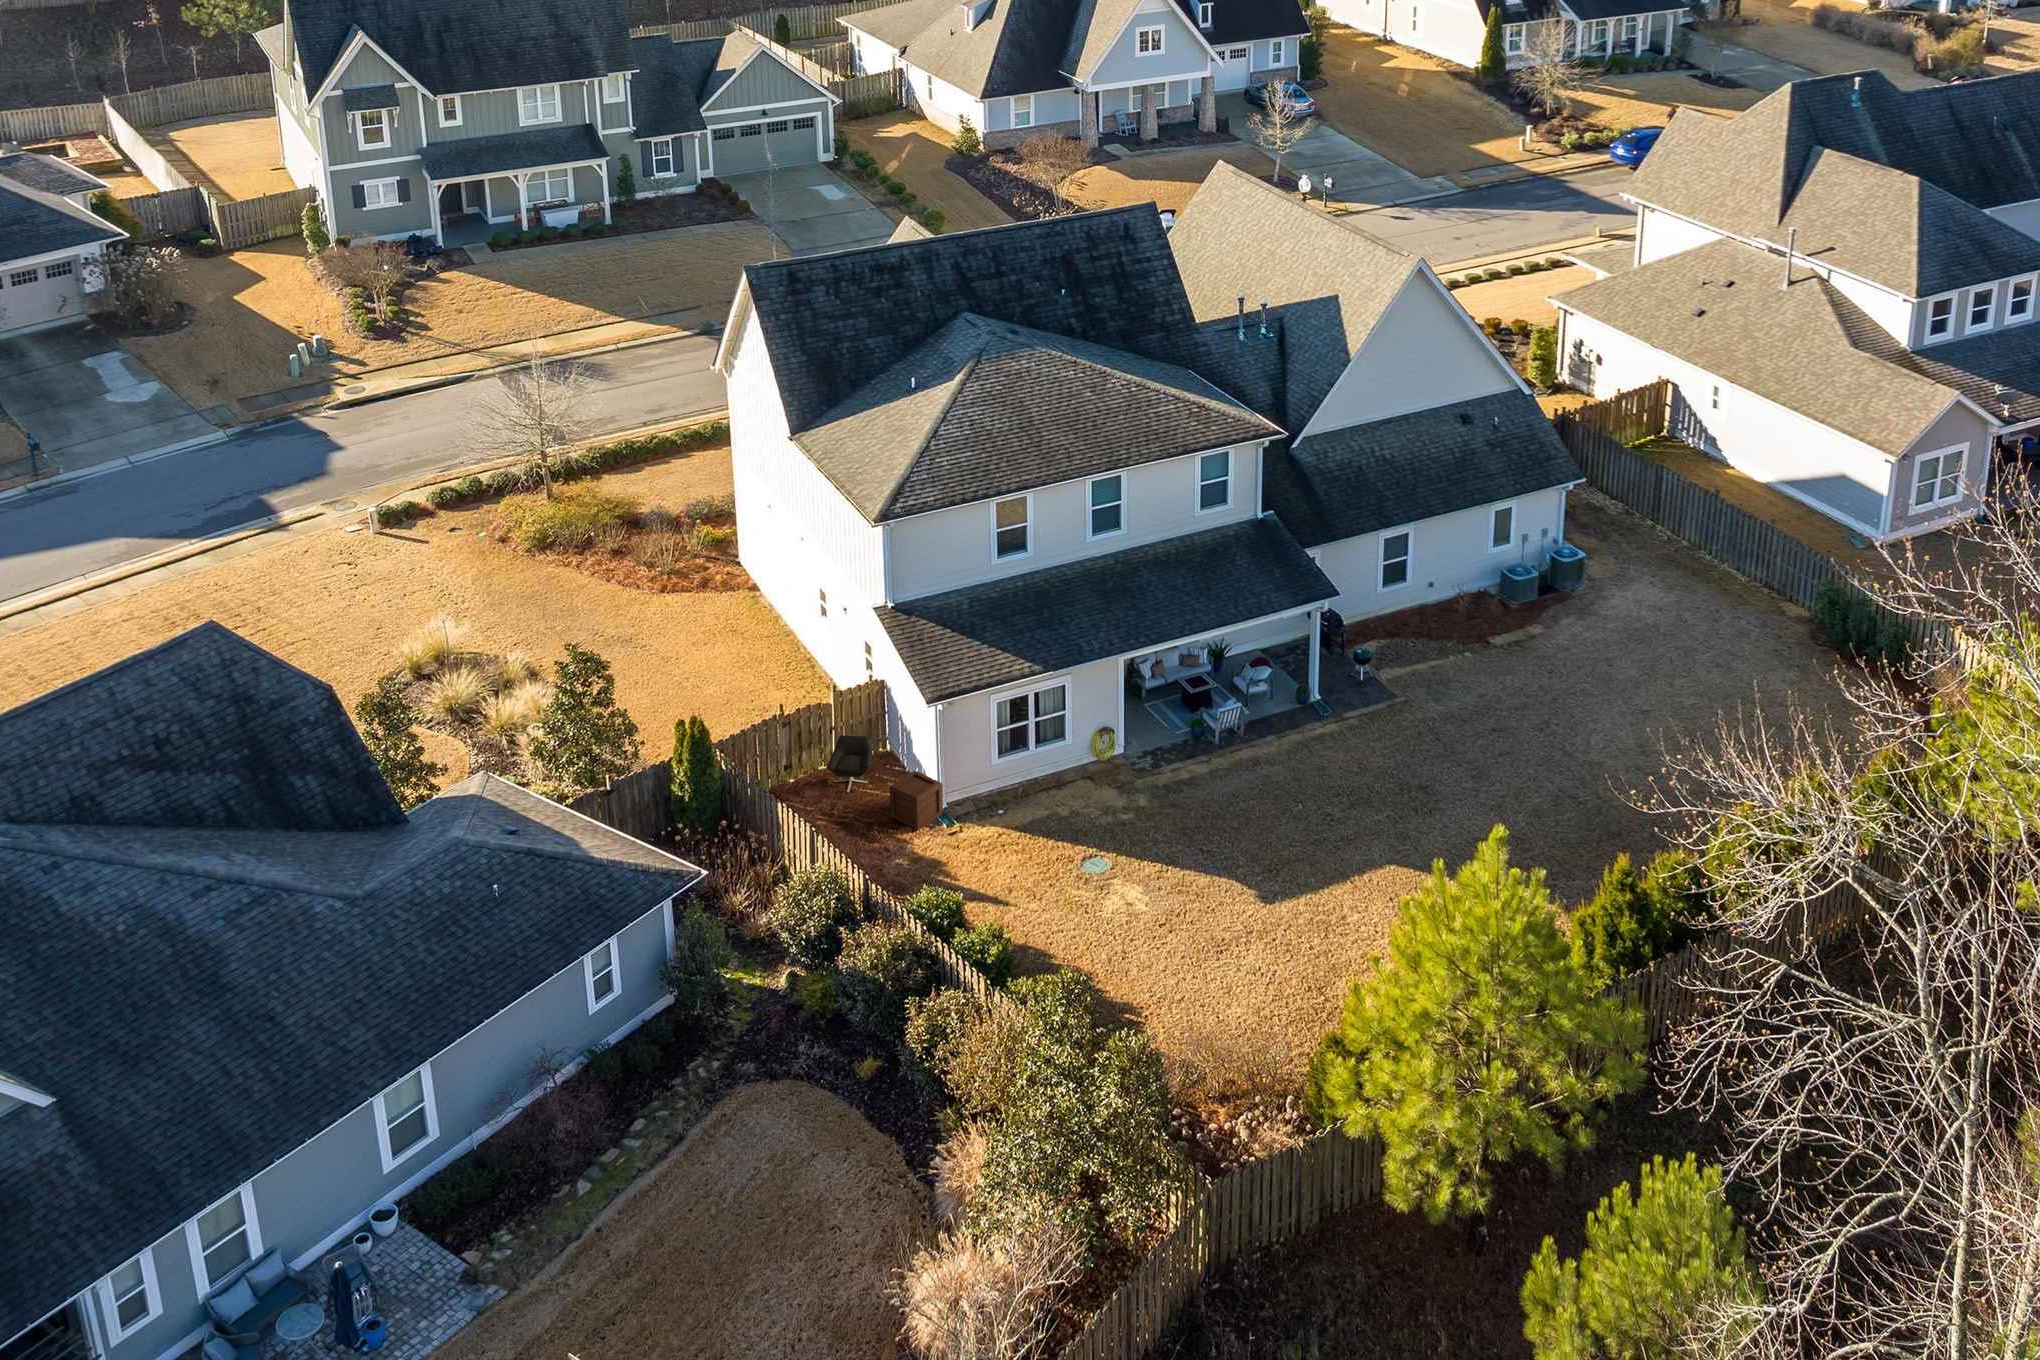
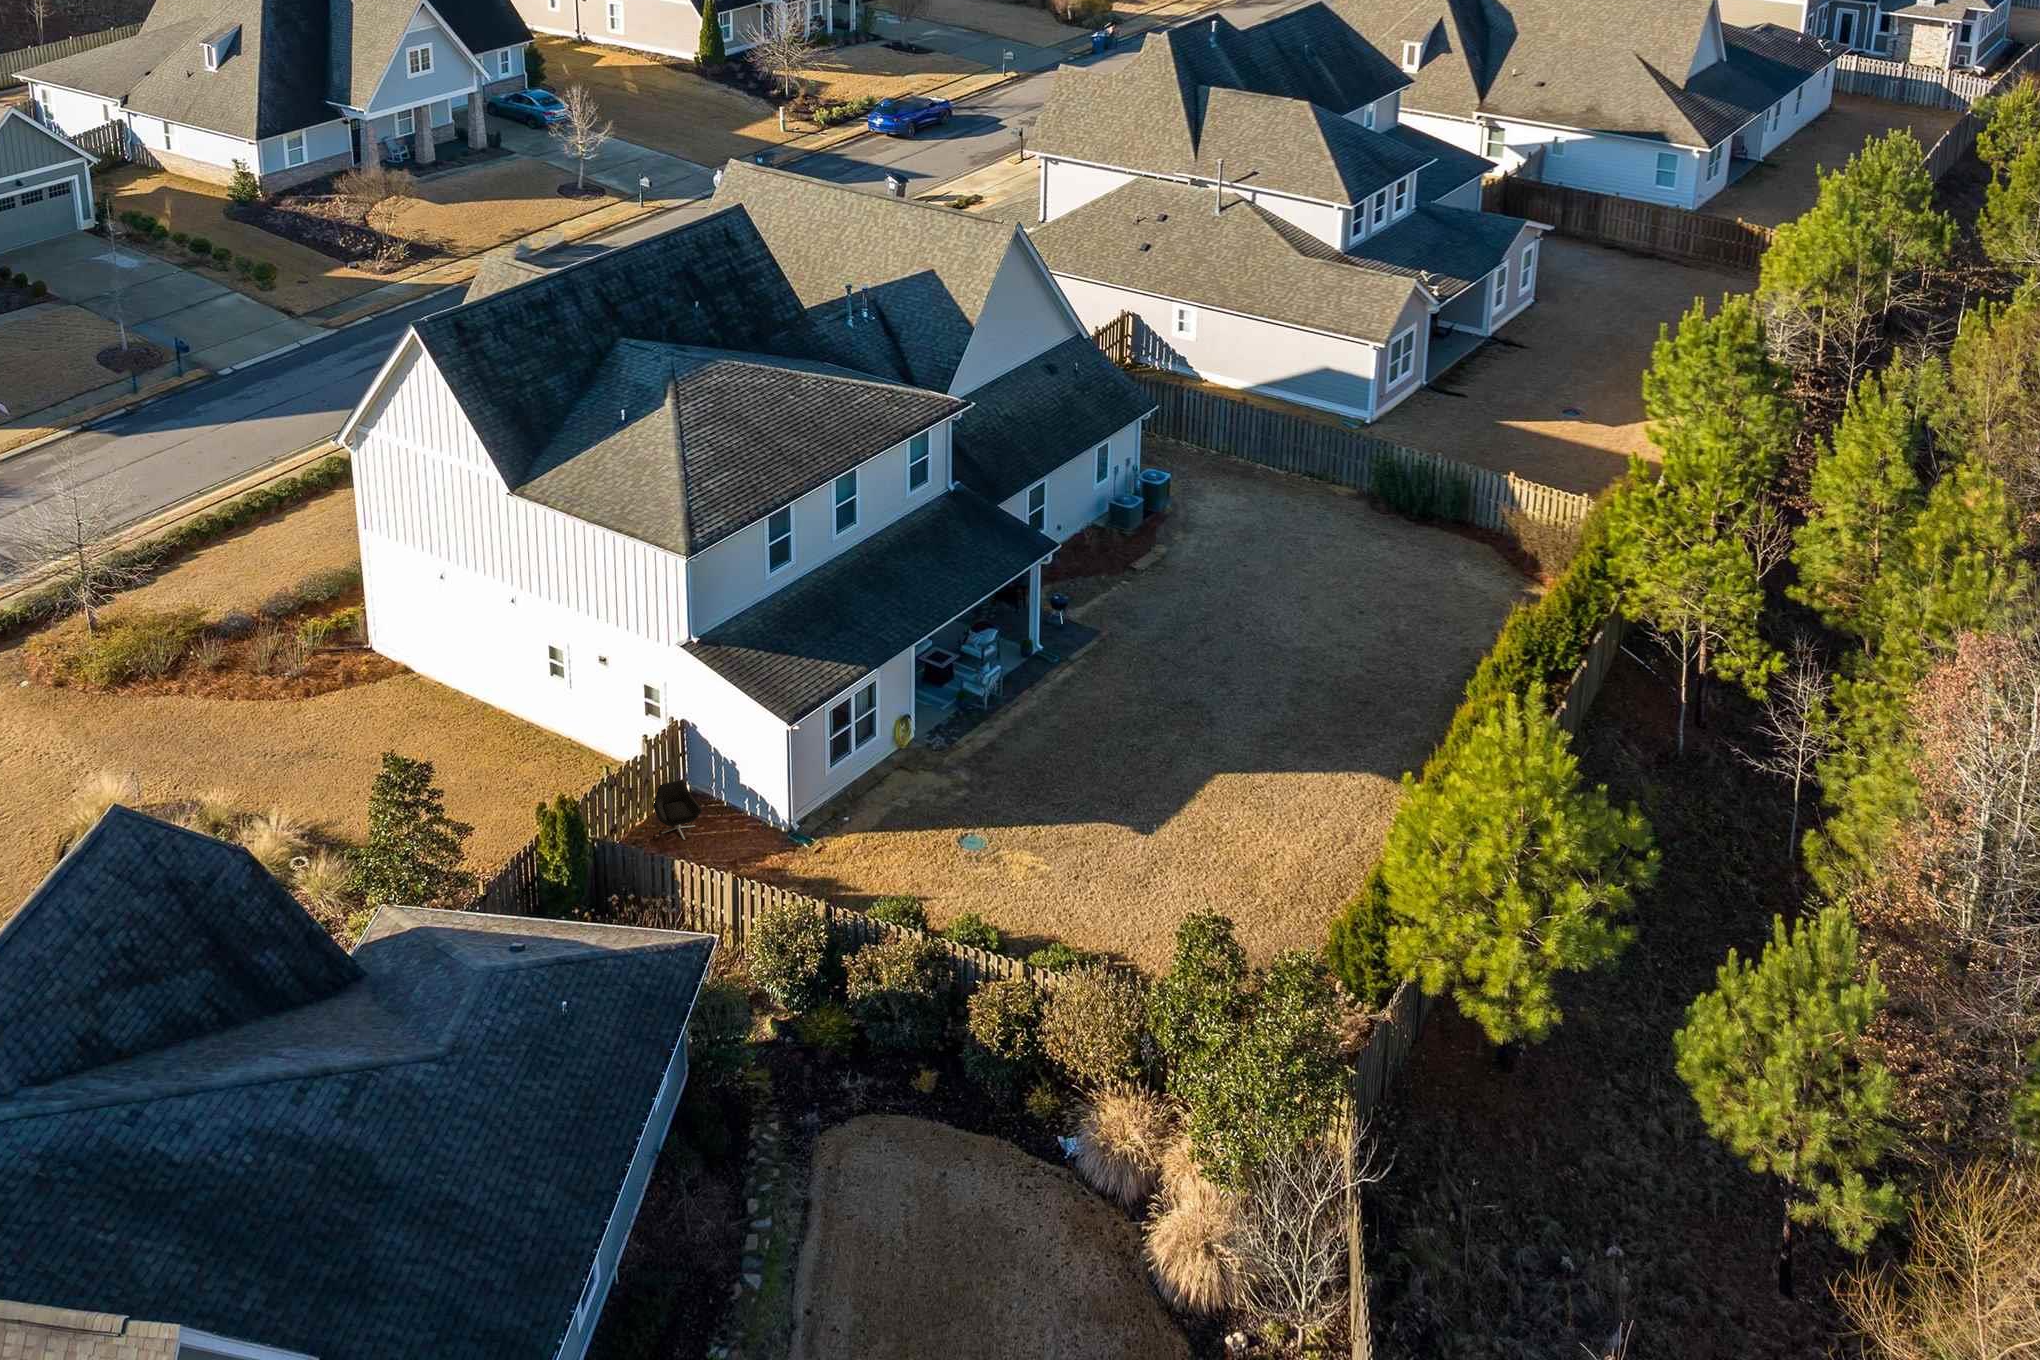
wooden crate: present [889,771,943,830] -> none [748,799,795,856]

